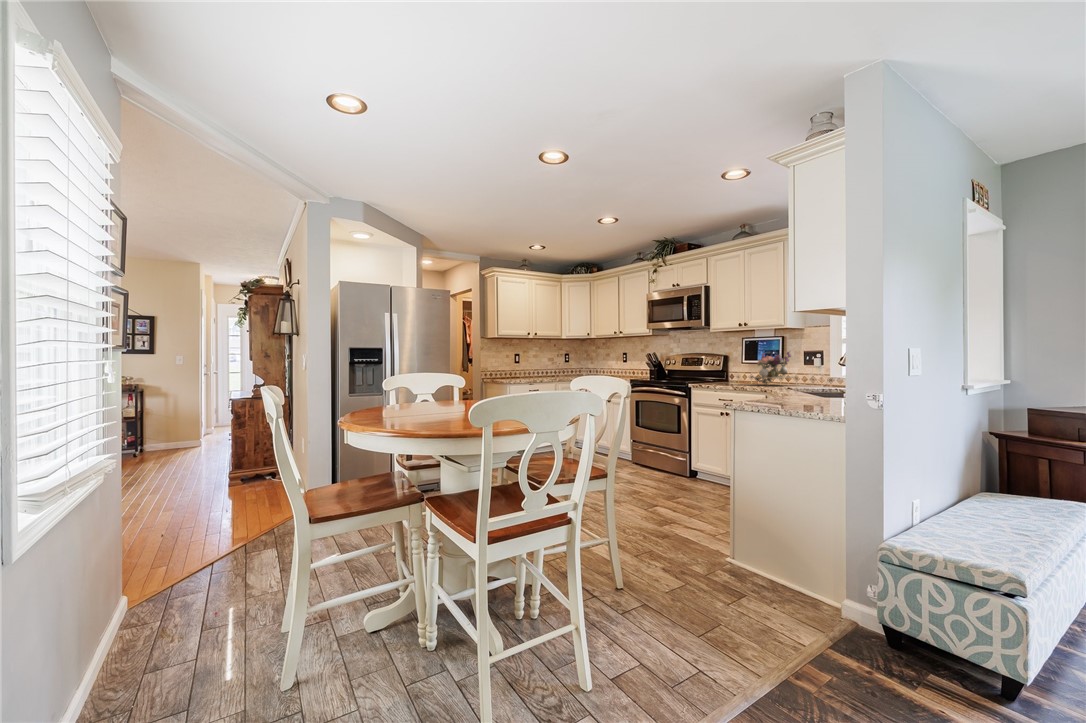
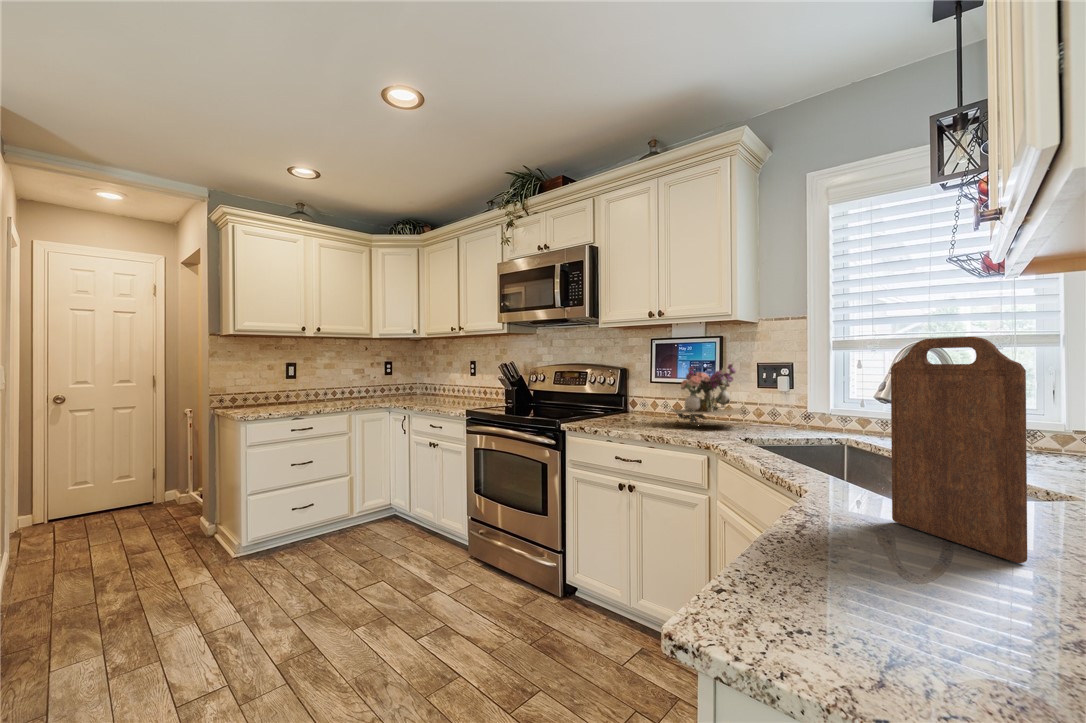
cutting board: none [809,338,834,400] -> present [891,337,1027,563]

